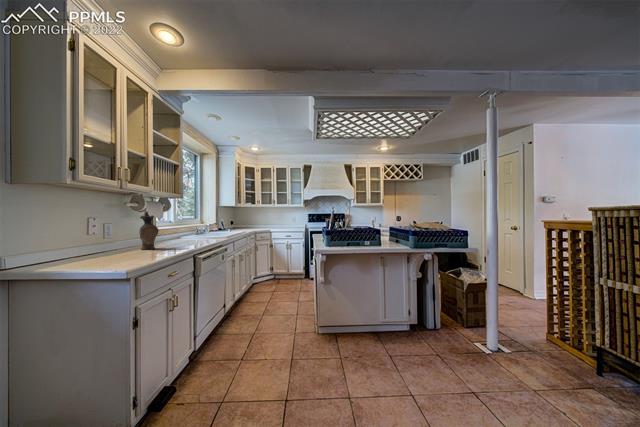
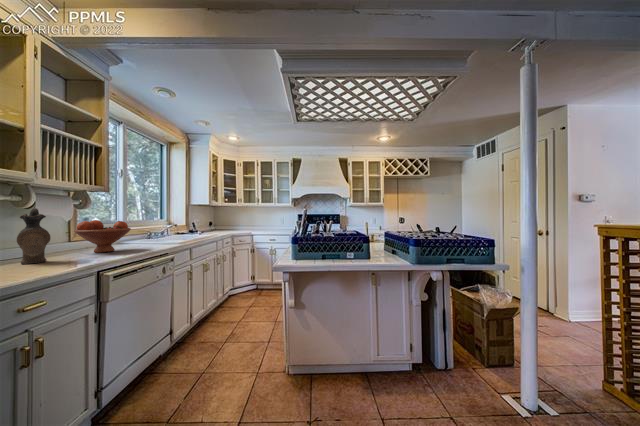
fruit bowl: none [163,220,199,244] -> present [74,220,131,253]

